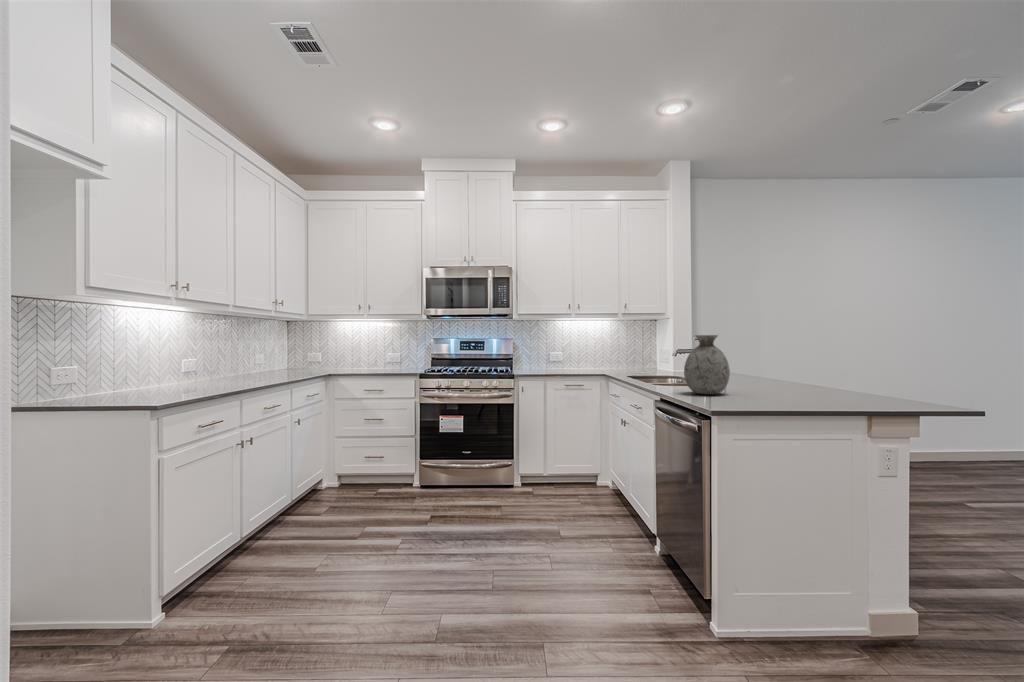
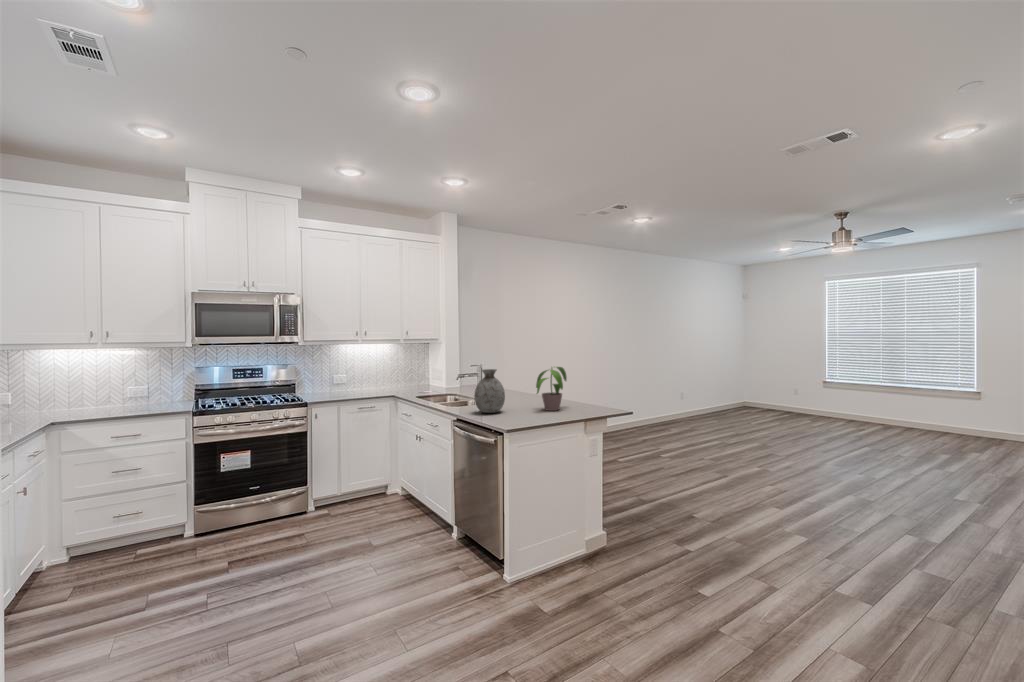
potted plant: none [767,332,853,399] -> present [536,367,567,411]

